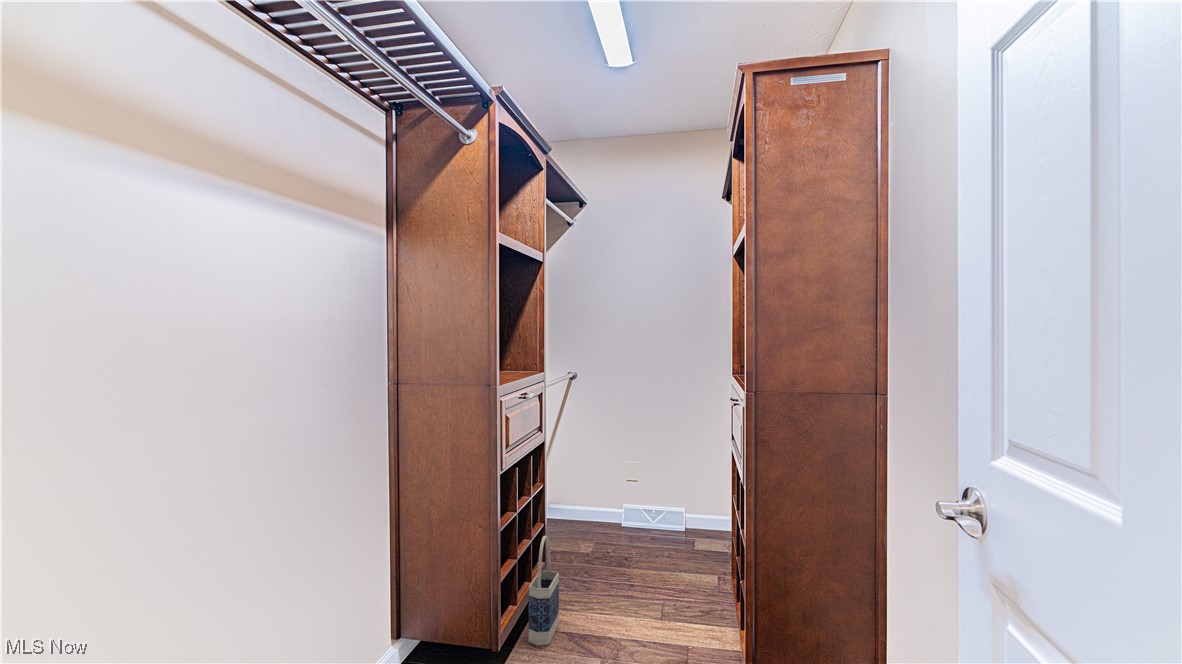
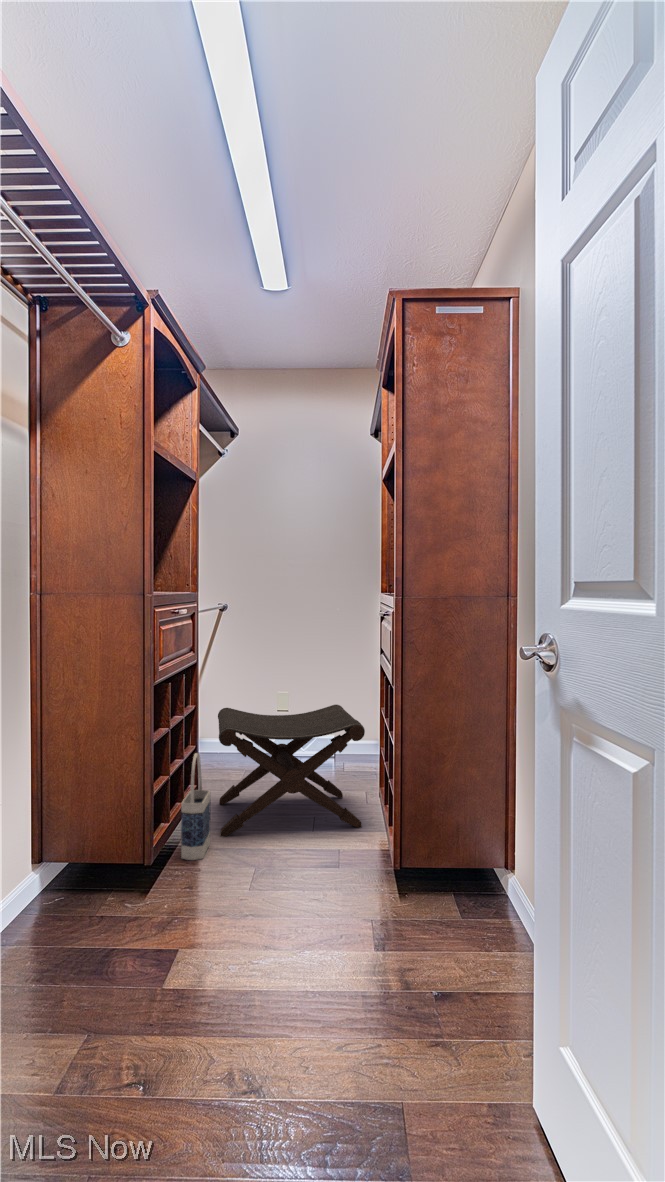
footstool: none [568,482,715,619] -> present [218,705,365,837]

